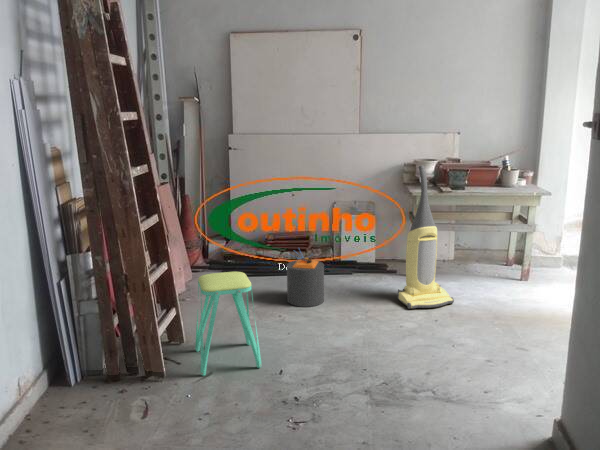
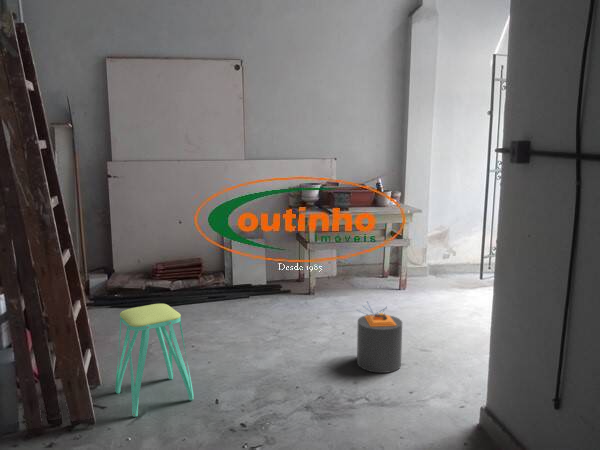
vacuum cleaner: present [398,165,454,309] -> none [301,189,352,326]
trash can: present [287,253,324,307] -> present [357,309,402,373]

